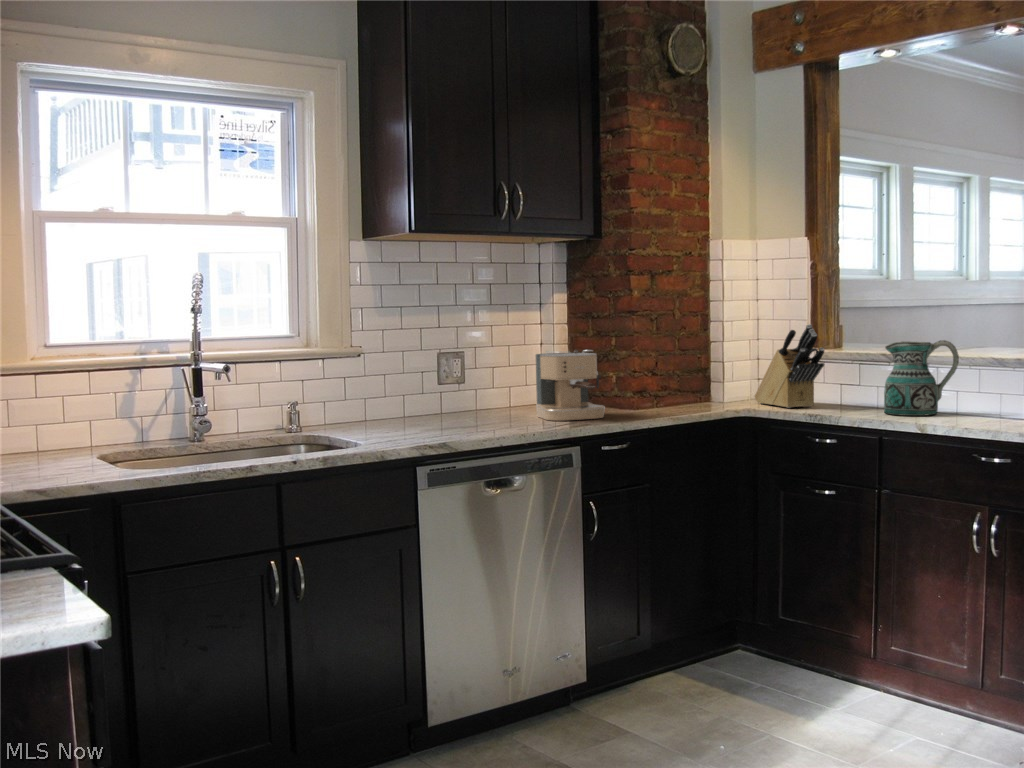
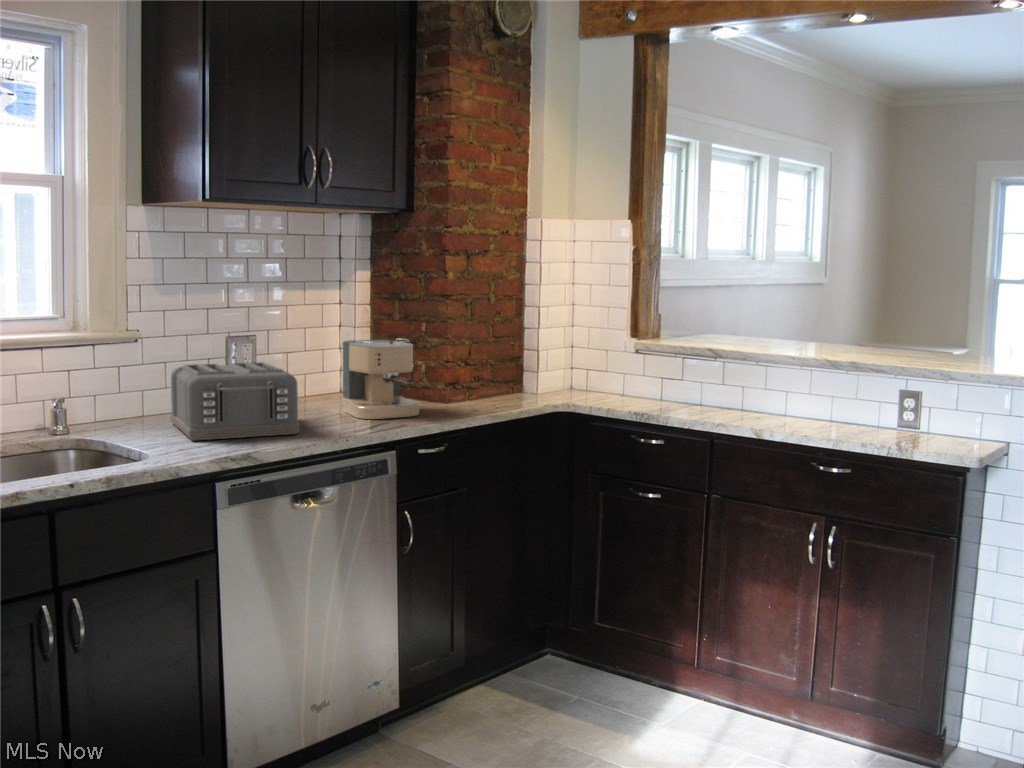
knife block: present [755,324,824,408] -> none [570,317,647,404]
ceramic pitcher: present [884,340,959,416] -> none [706,340,779,417]
toaster: none [388,372,492,435] -> present [170,362,300,440]

